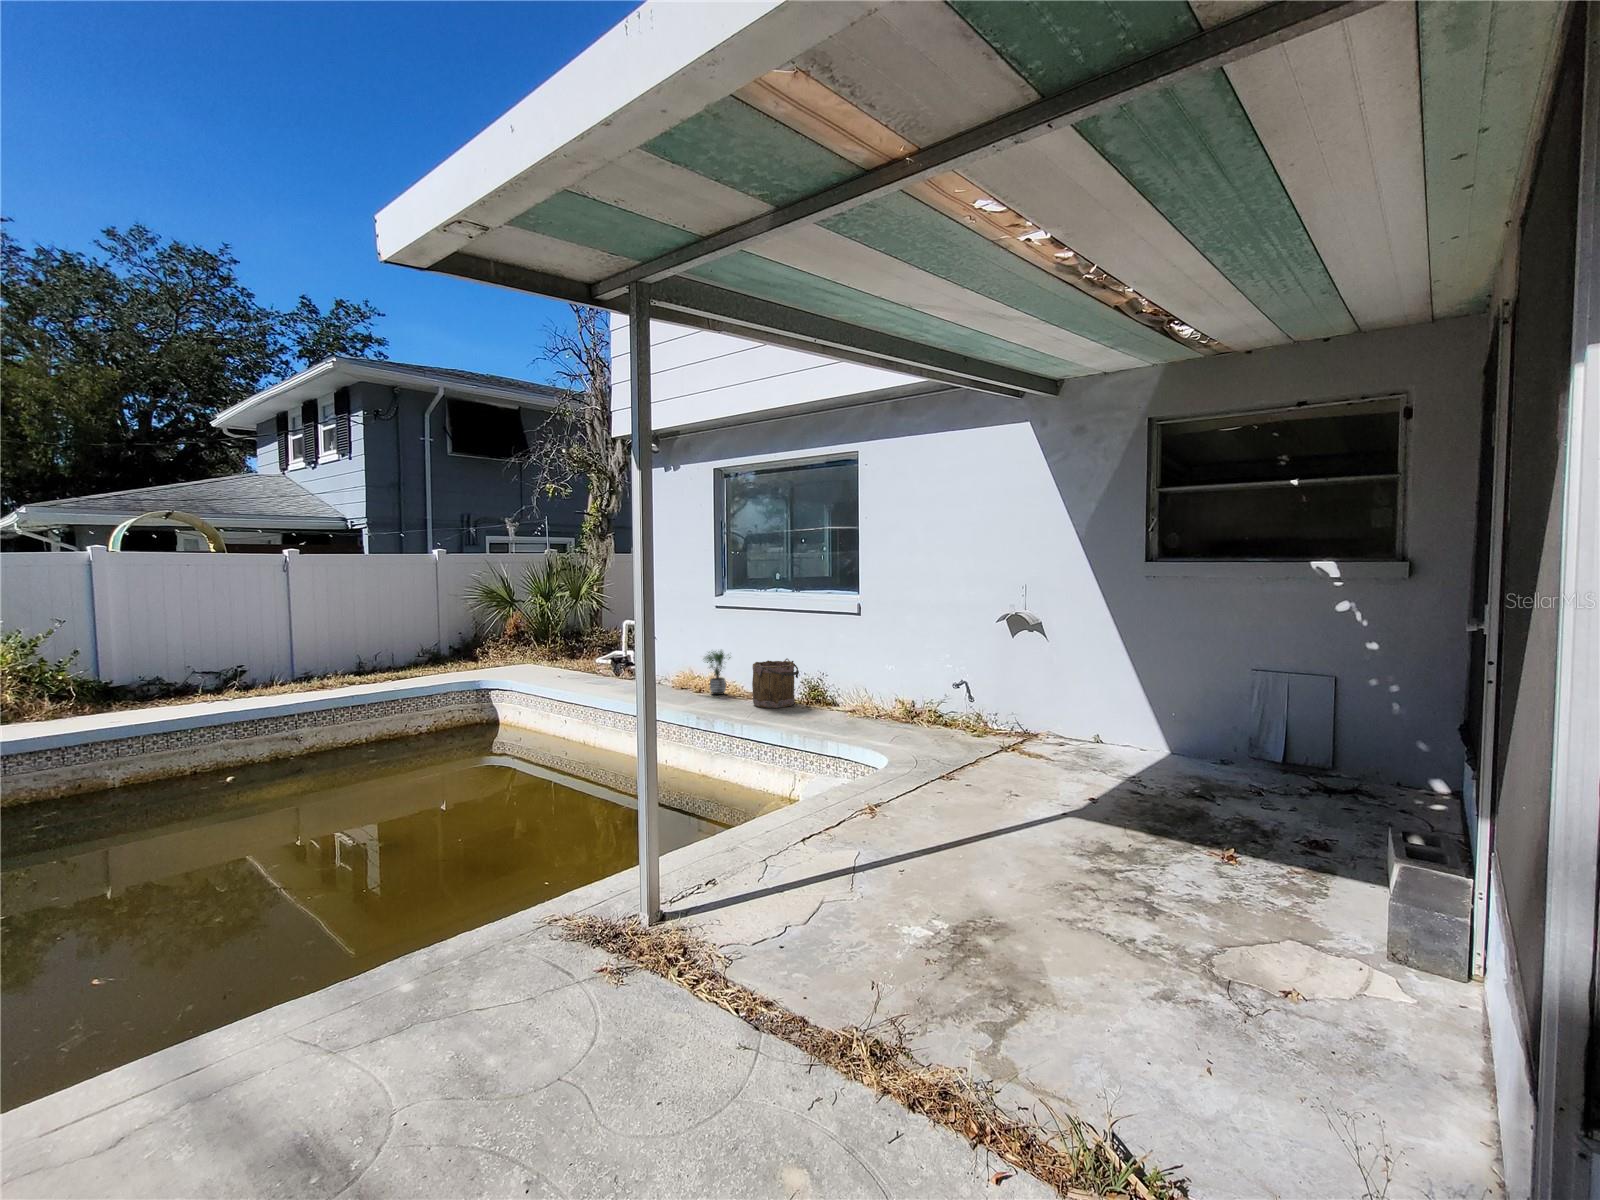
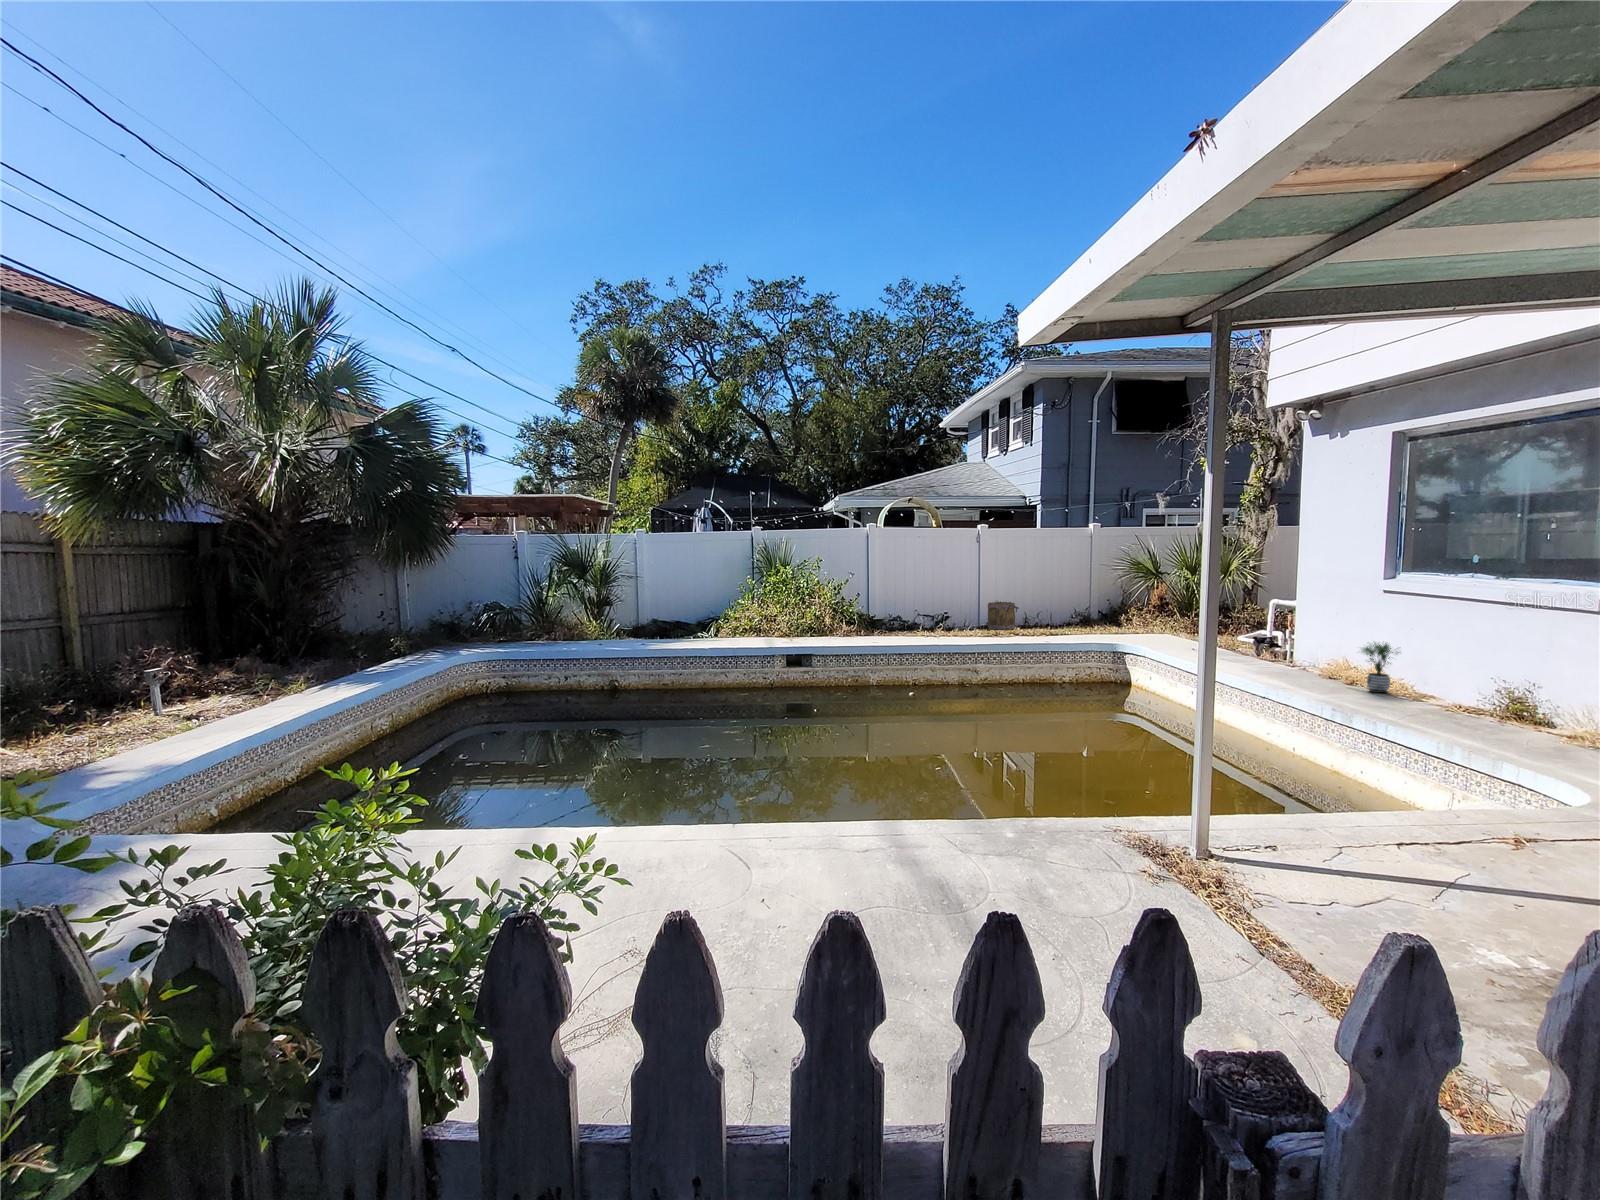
bucket: present [752,658,799,708] -> present [988,601,1019,630]

